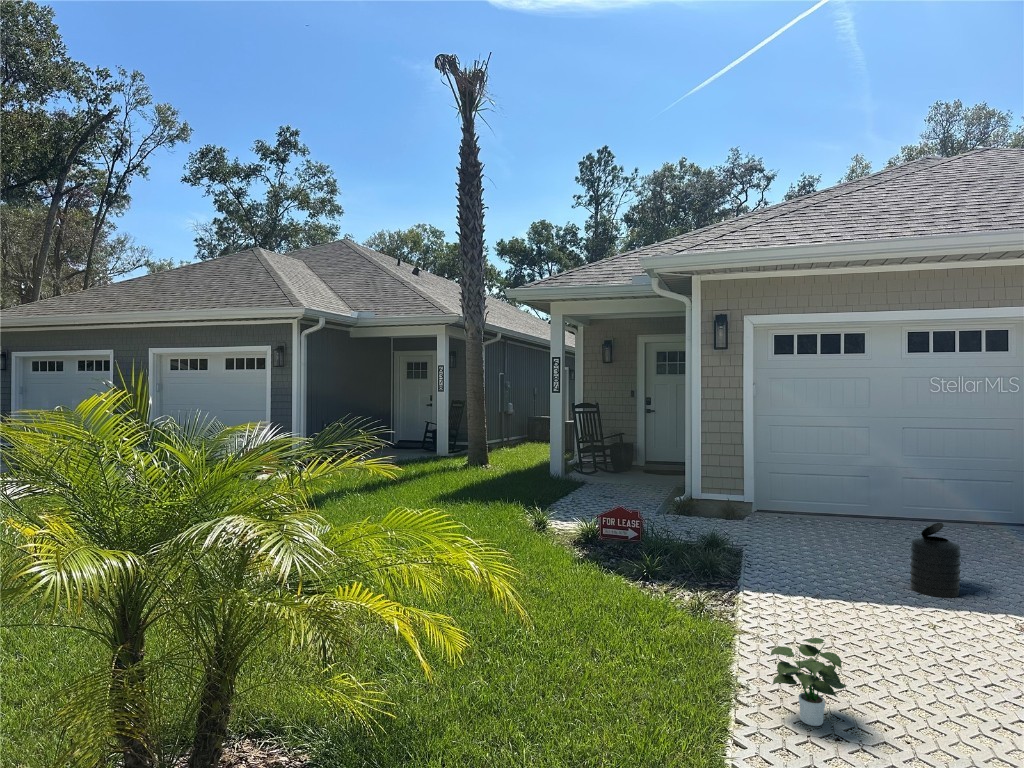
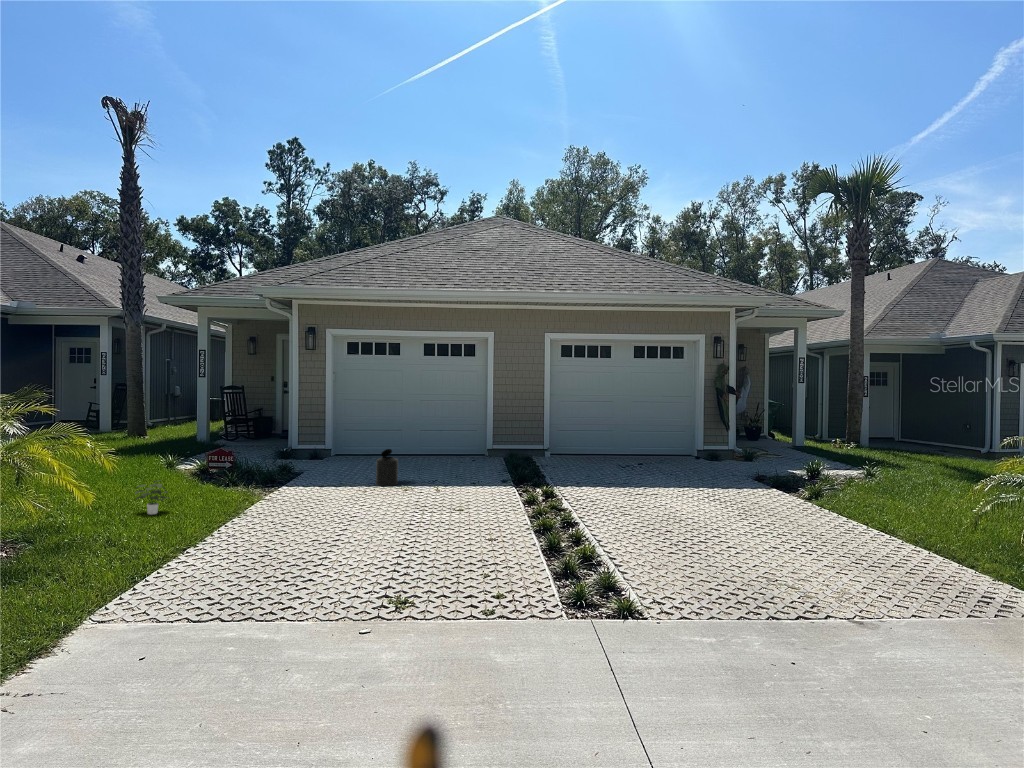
potted plant: present [770,638,847,726] -> present [135,481,168,515]

